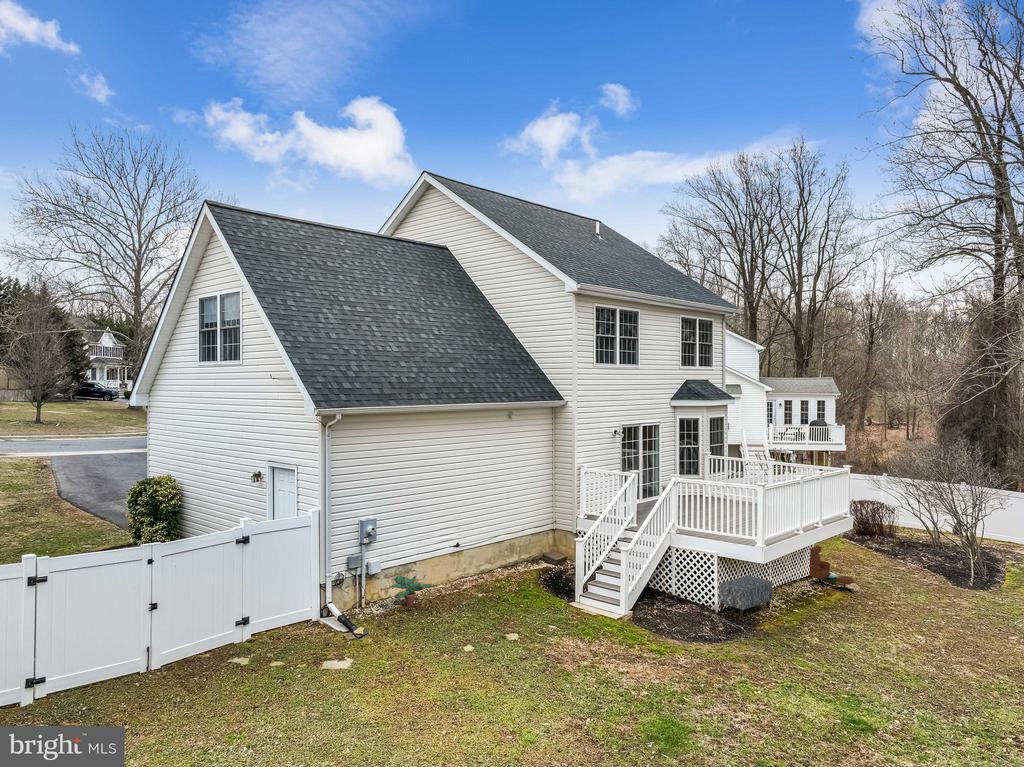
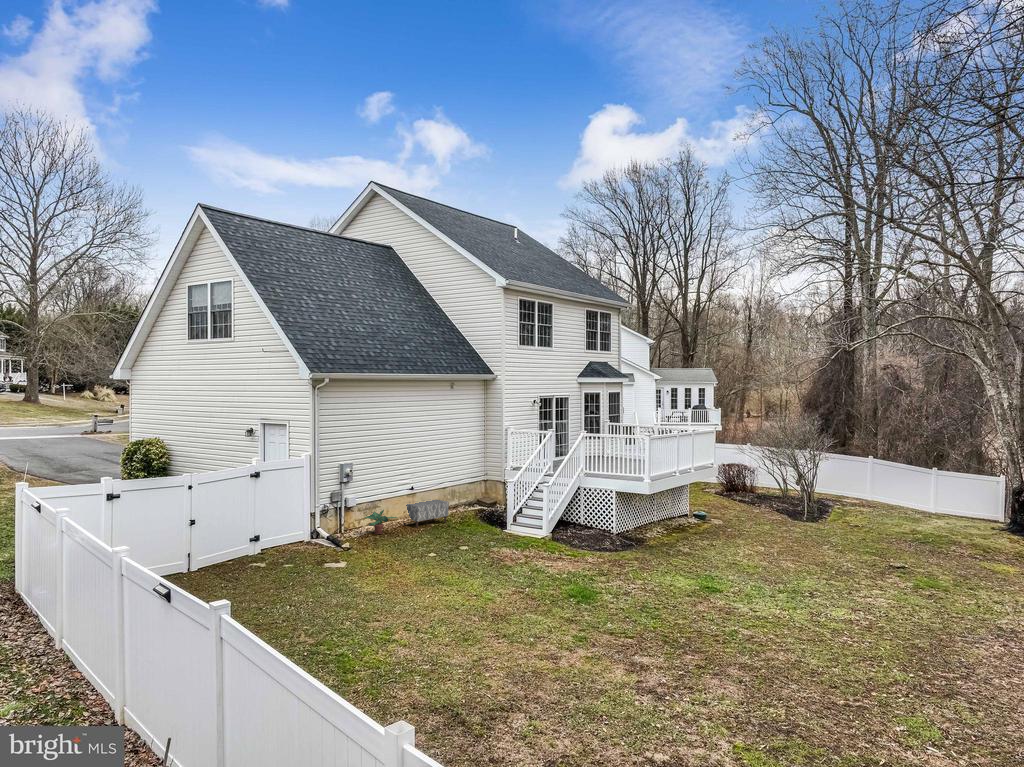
lounge chair: present [809,546,854,593] -> none [683,490,716,523]
bench: present [718,575,772,618] -> present [403,500,449,528]

